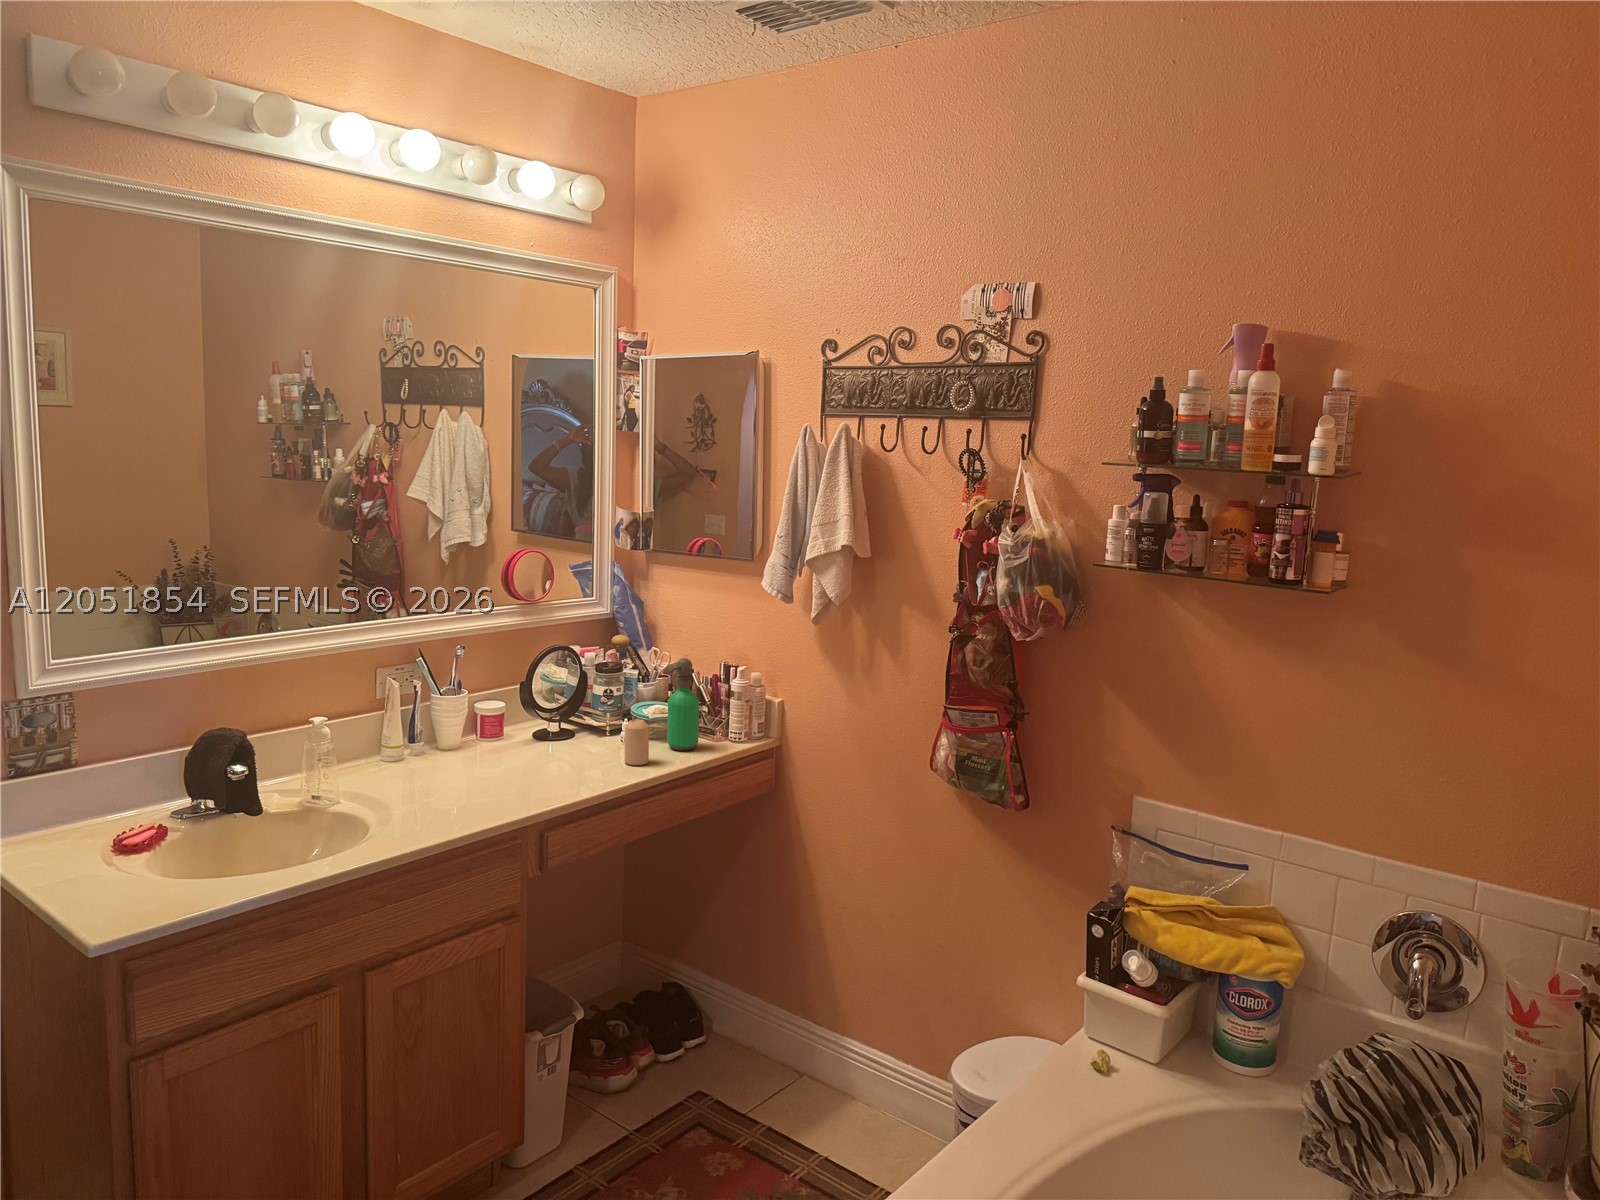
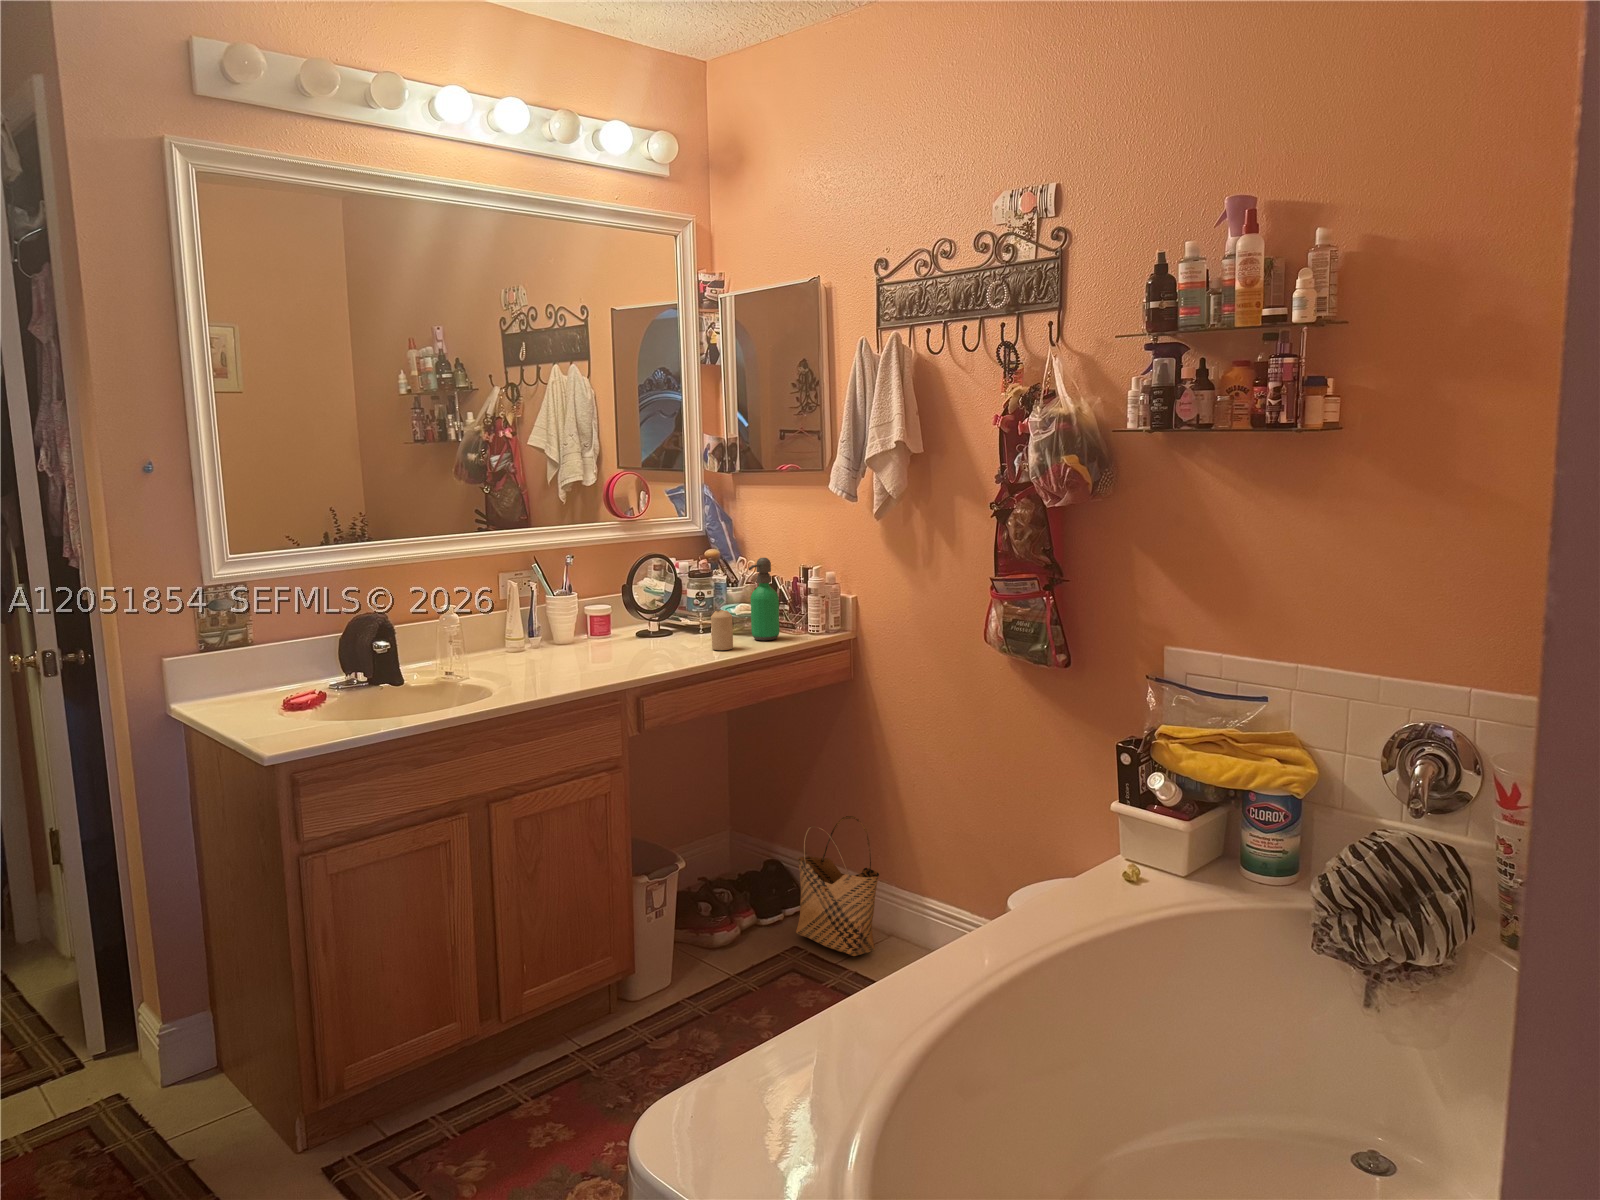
woven basket: none [701,942,798,1102] -> present [796,816,879,956]

